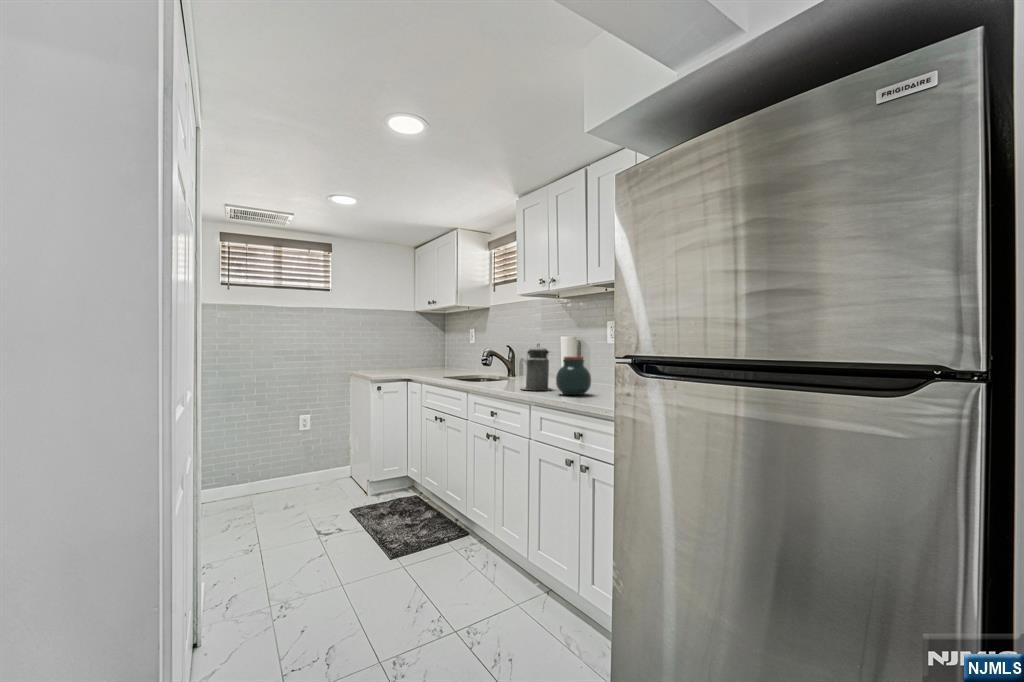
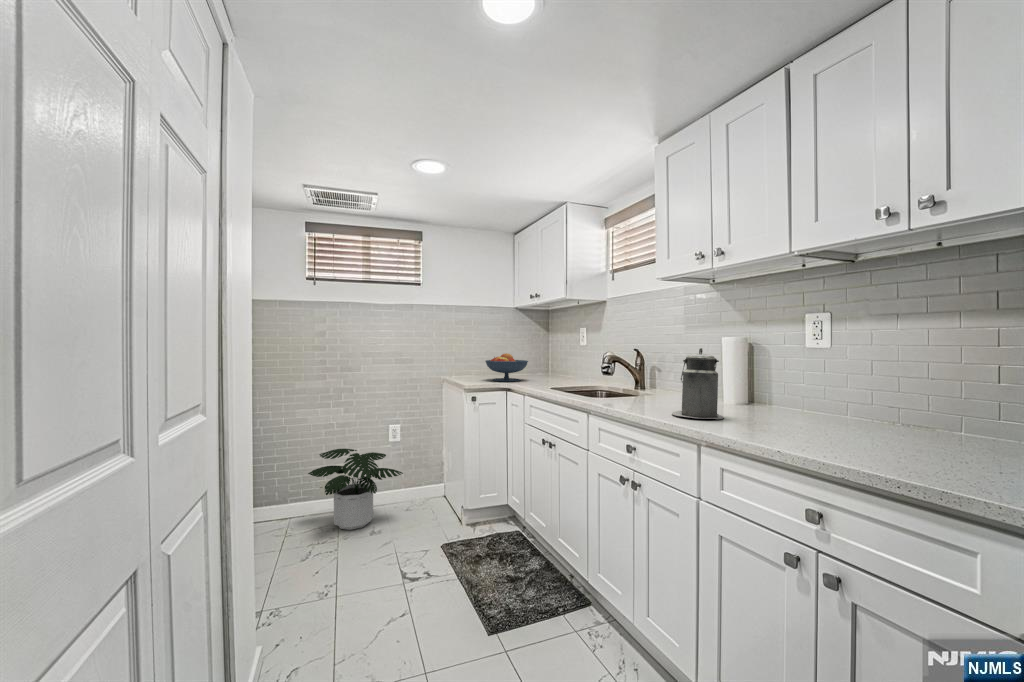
fruit bowl: none [389,351,426,374] -> present [485,353,528,381]
jar: present [556,356,591,395] -> none [741,370,805,433]
potted plant: none [224,436,316,506] -> present [308,449,403,530]

